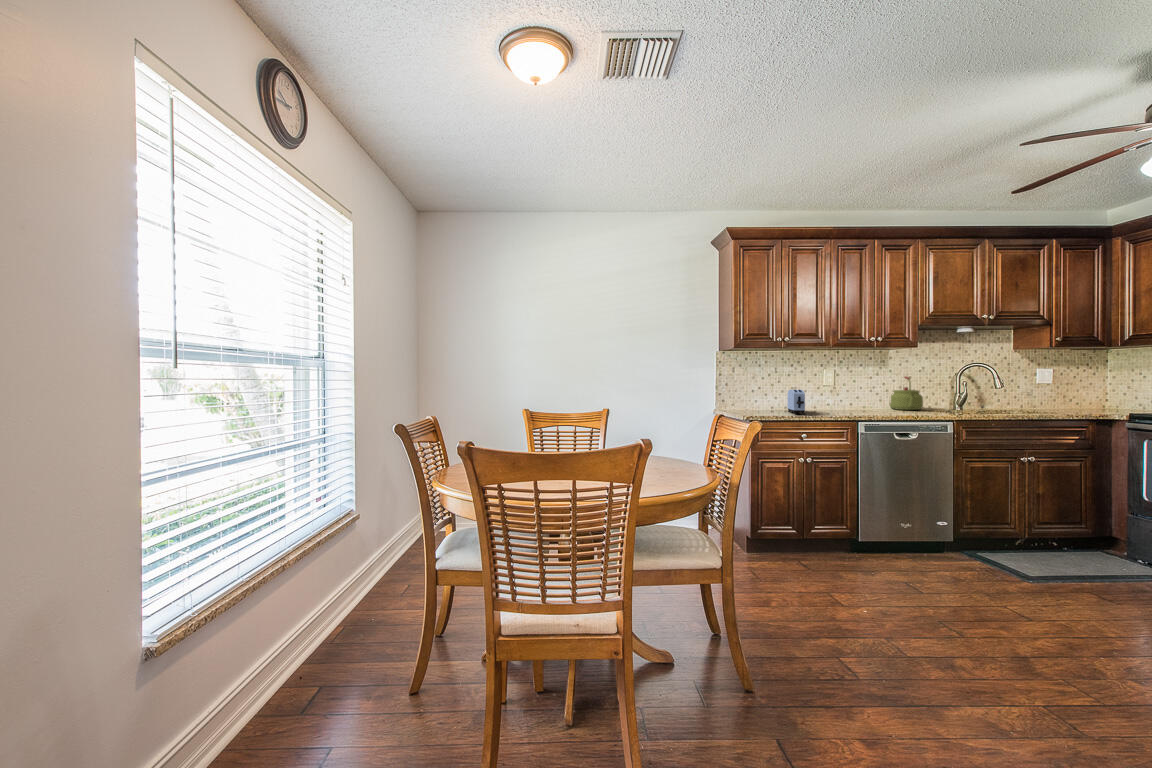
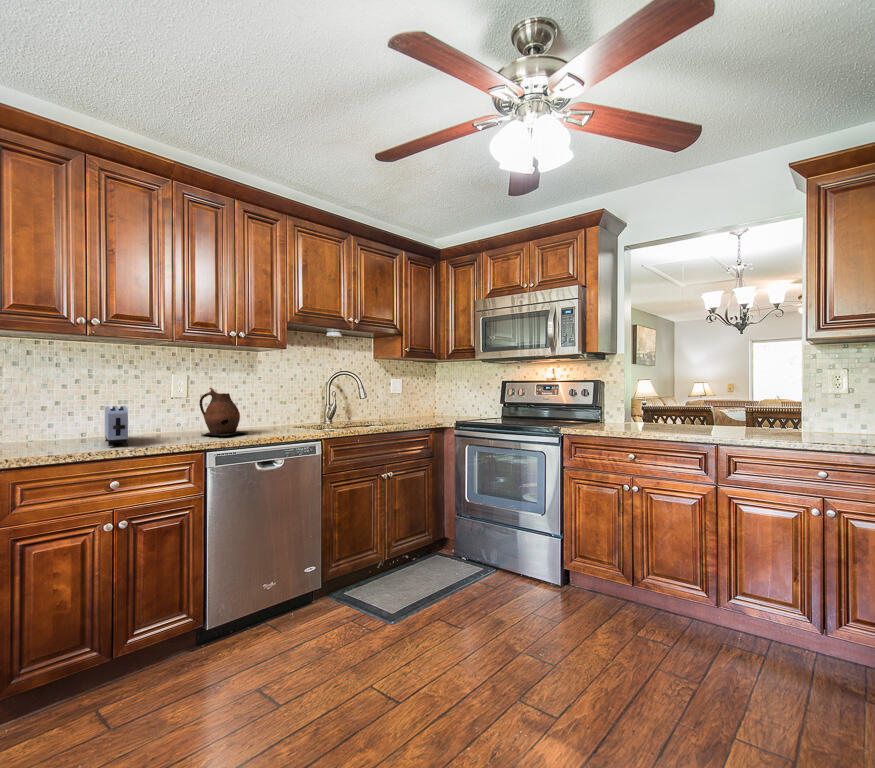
kettle: present [890,377,923,410] -> none [257,386,293,427]
ceramic pitcher: none [847,378,885,413] -> present [199,388,248,436]

